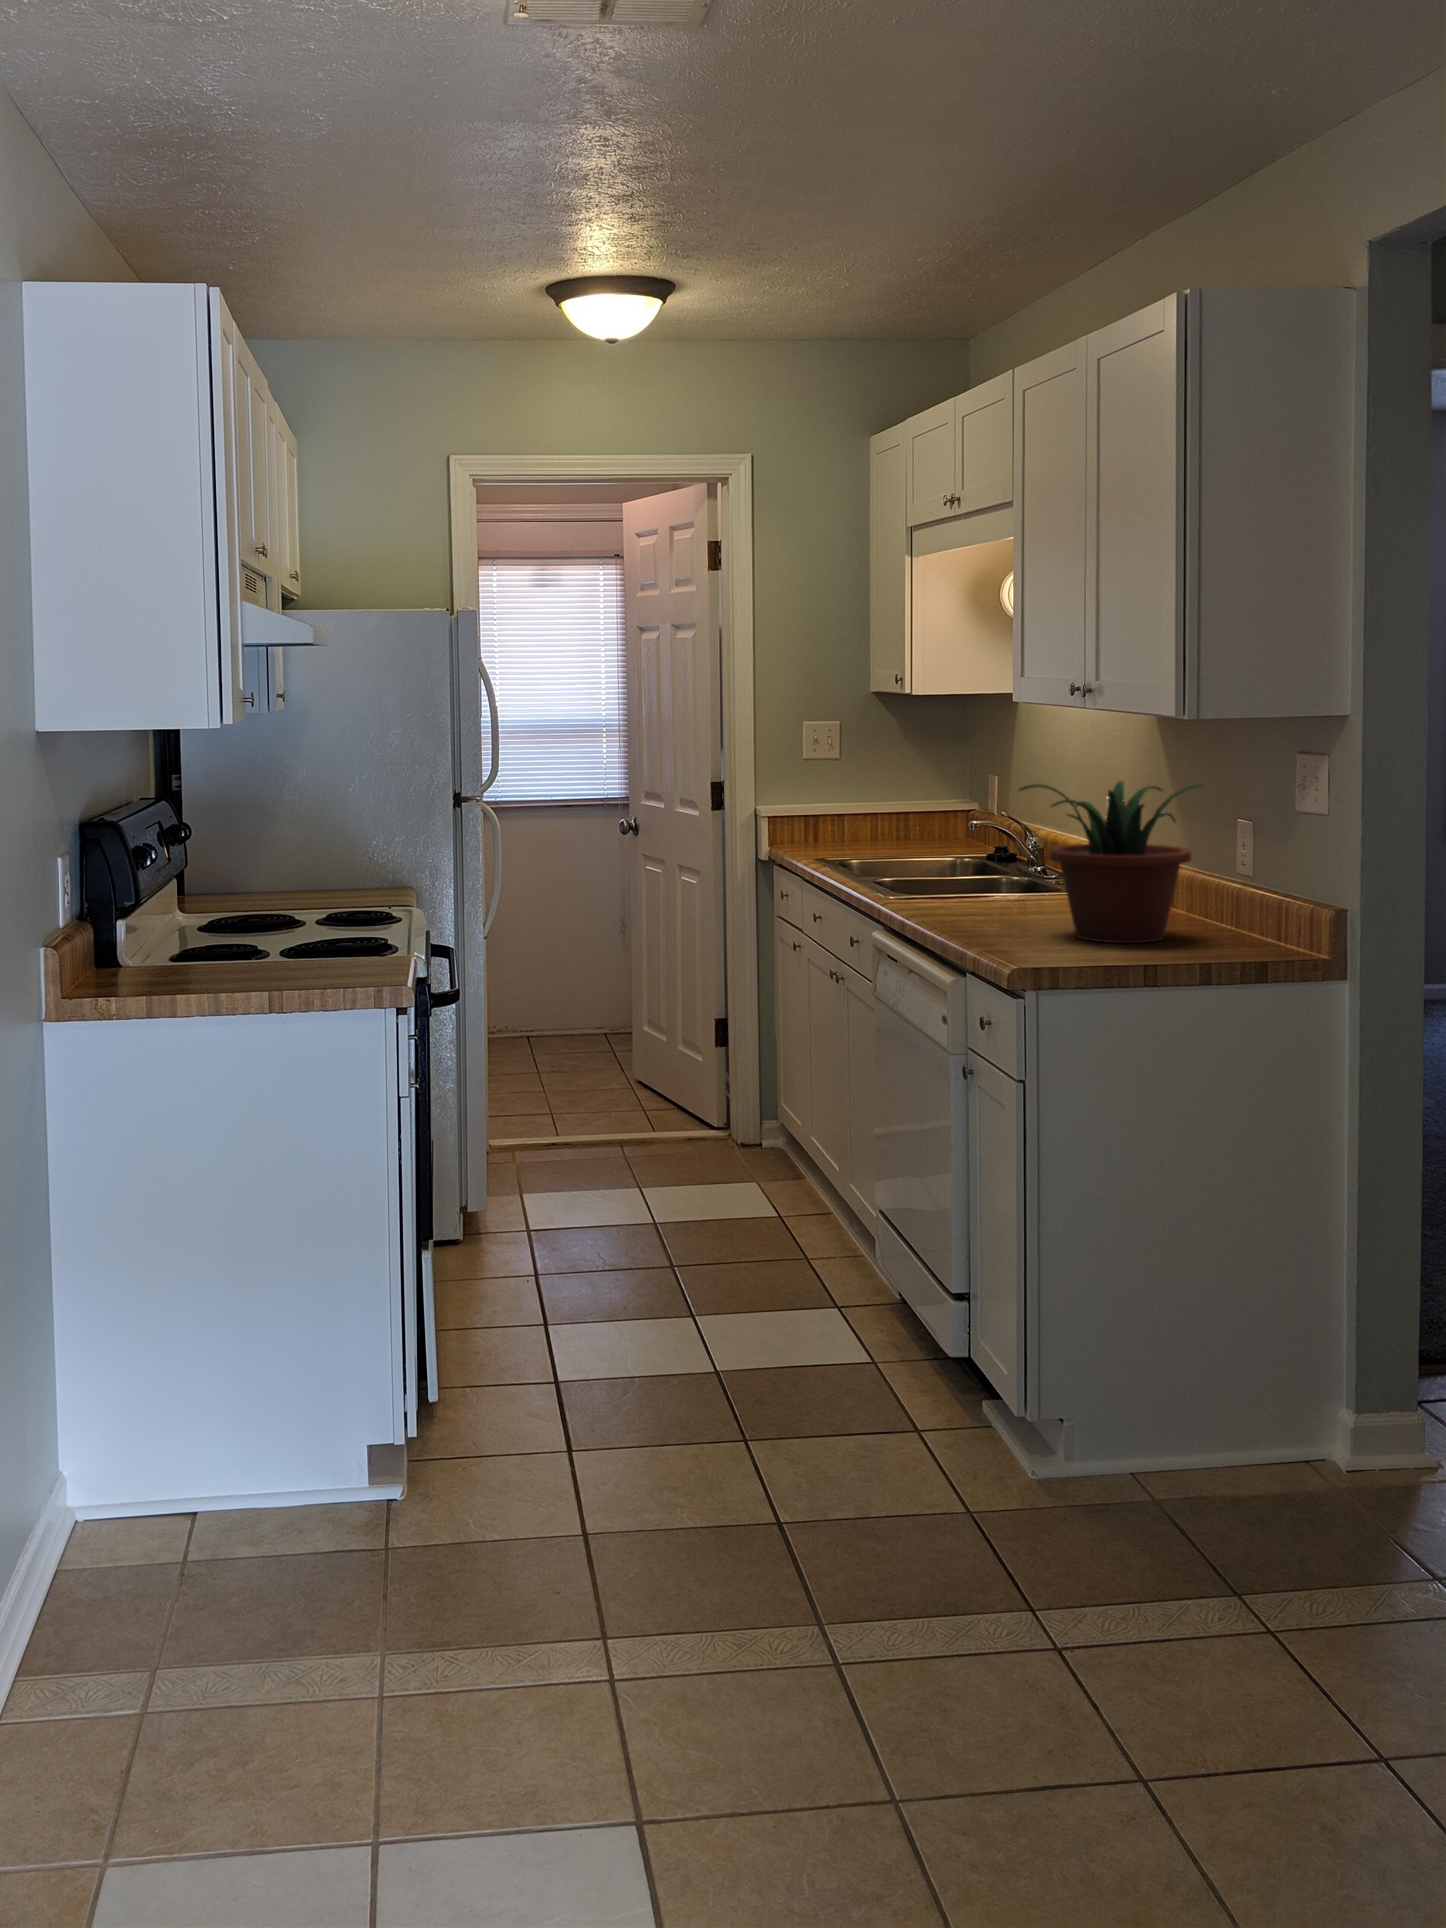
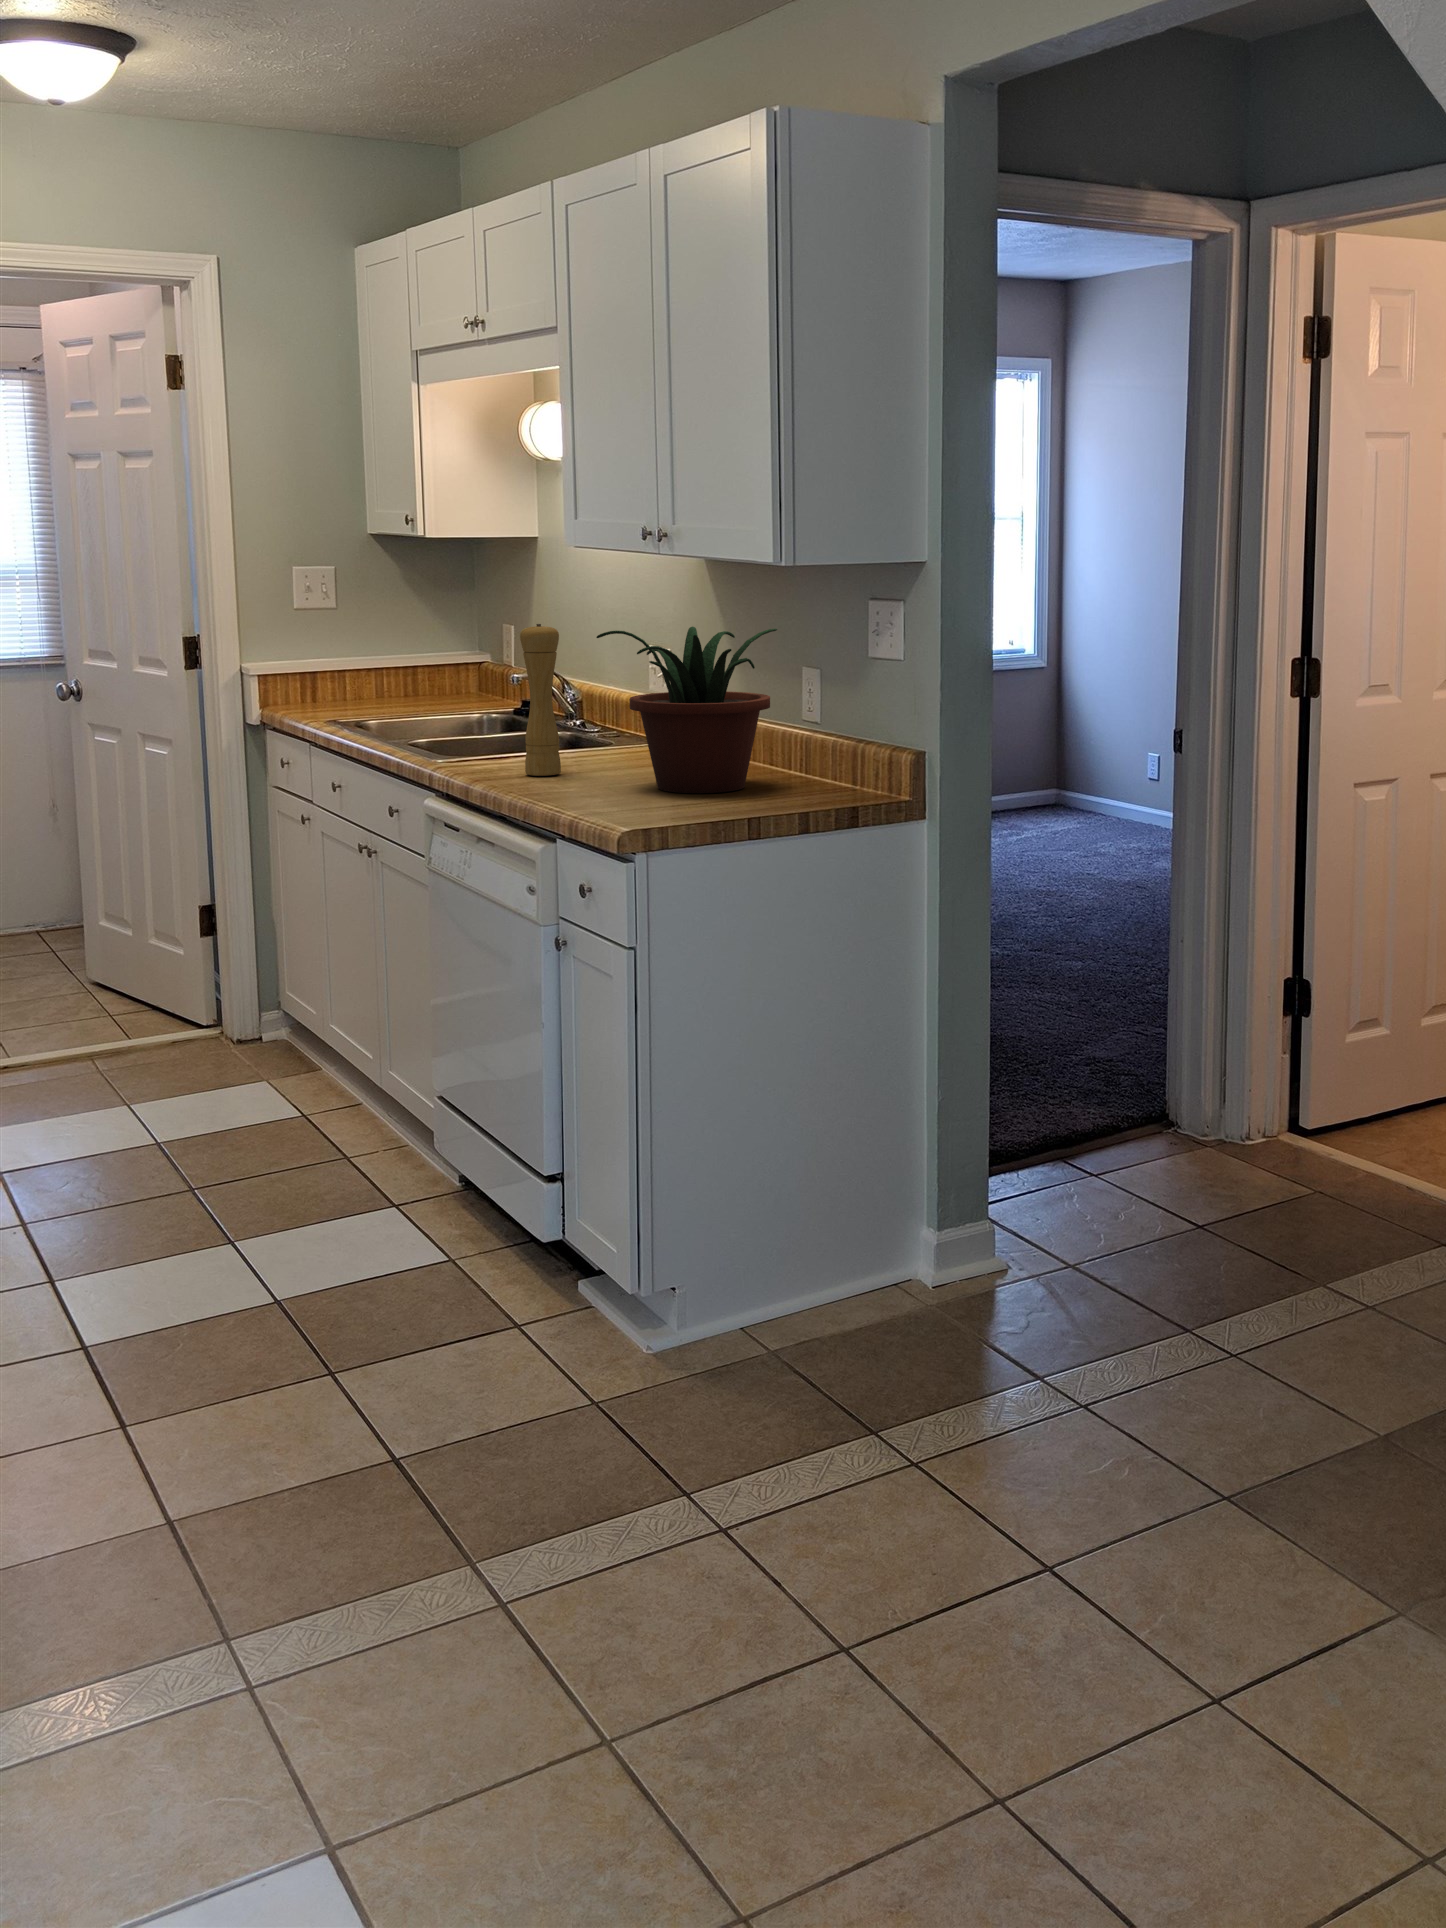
pepper mill: none [958,776,994,918] -> present [520,624,561,776]

